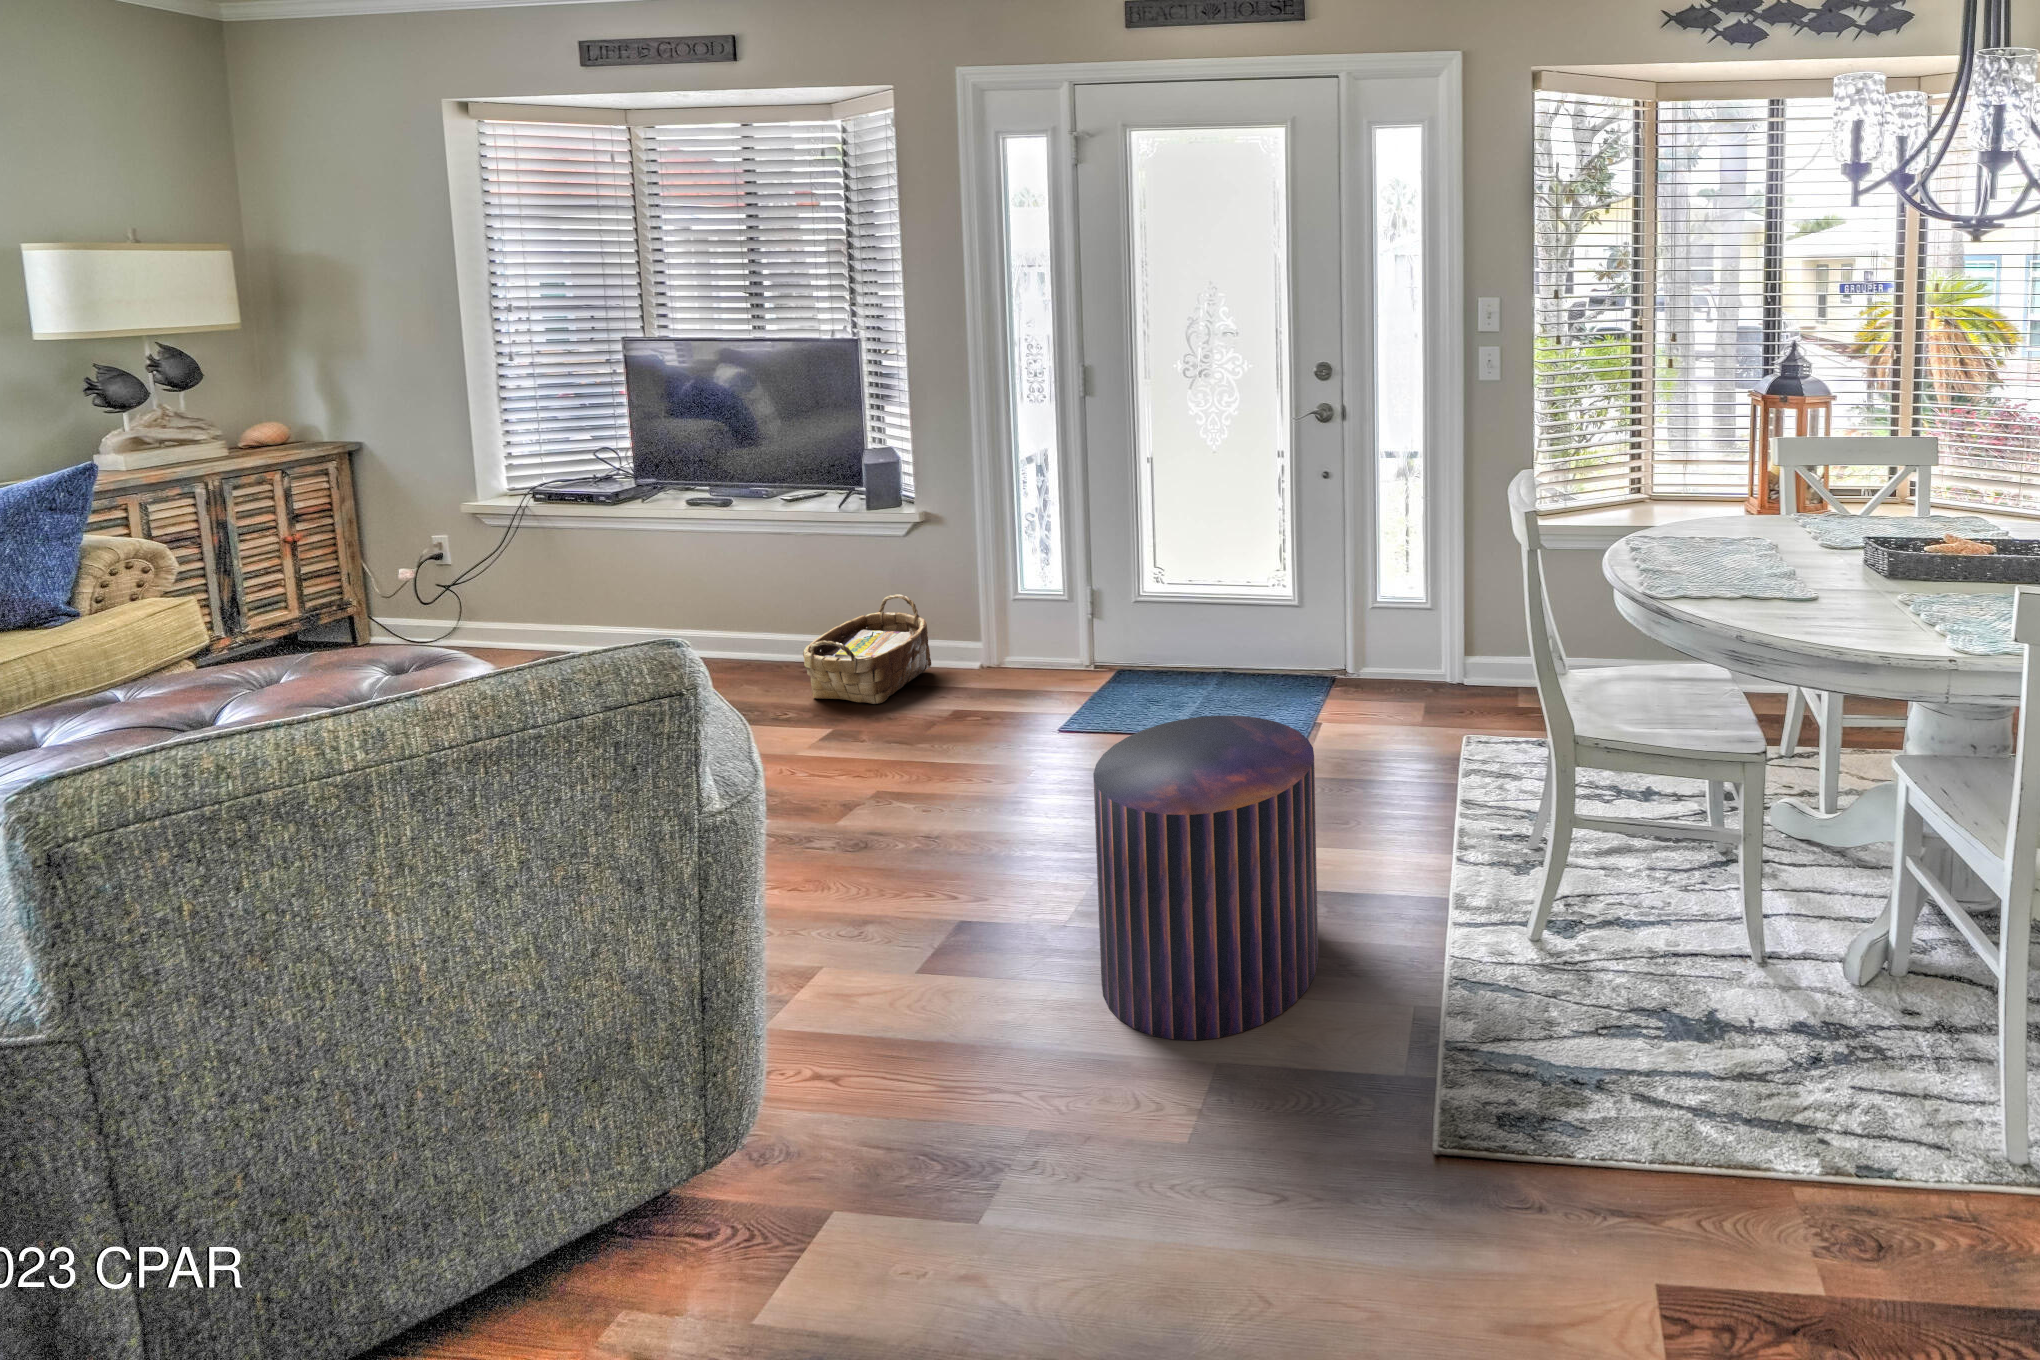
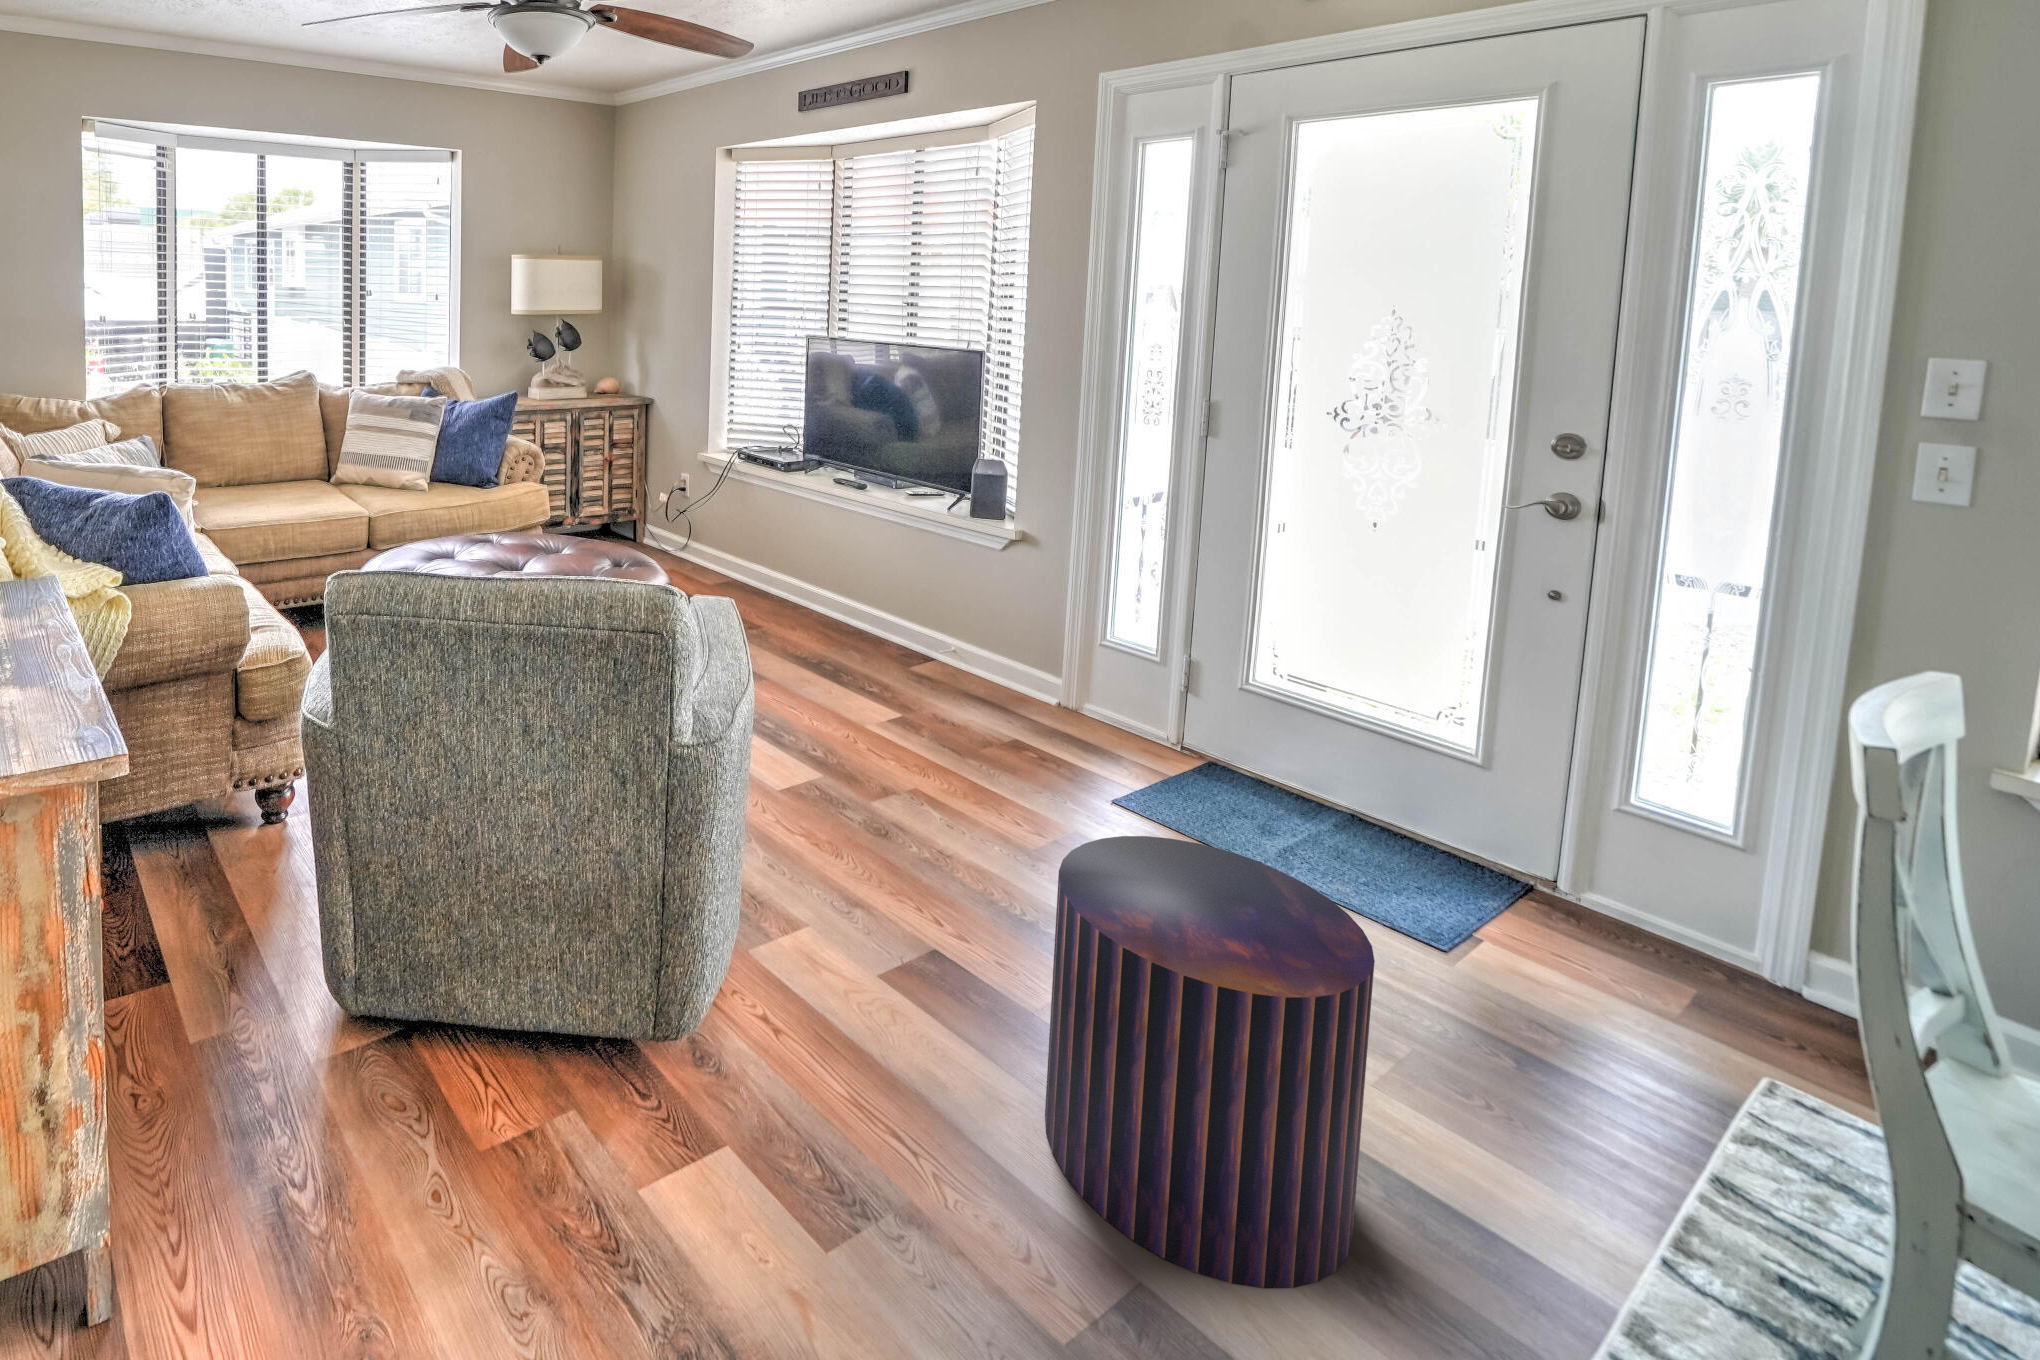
woven basket: present [803,594,931,704] -> none [889,604,1005,705]

